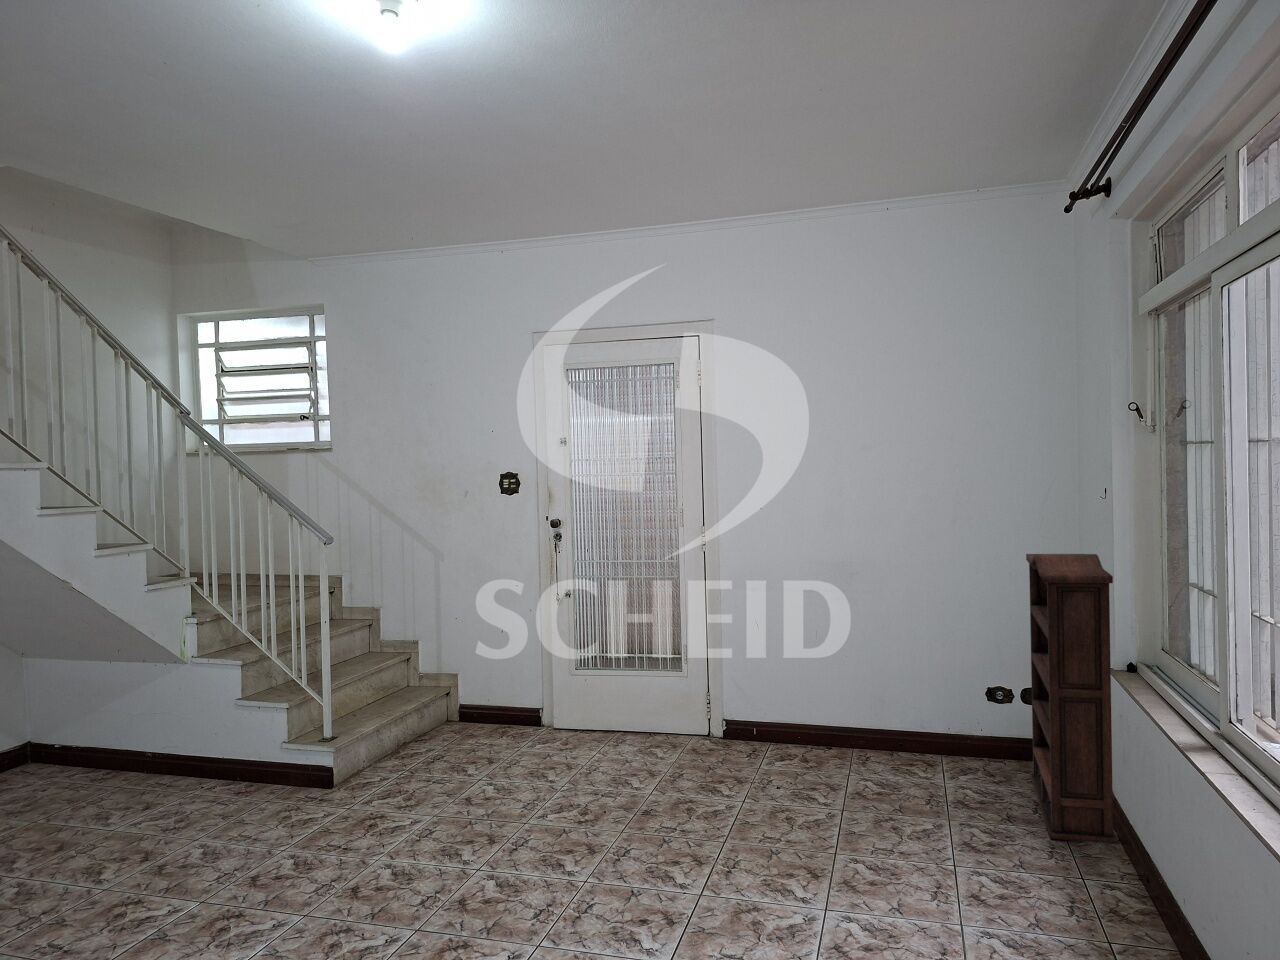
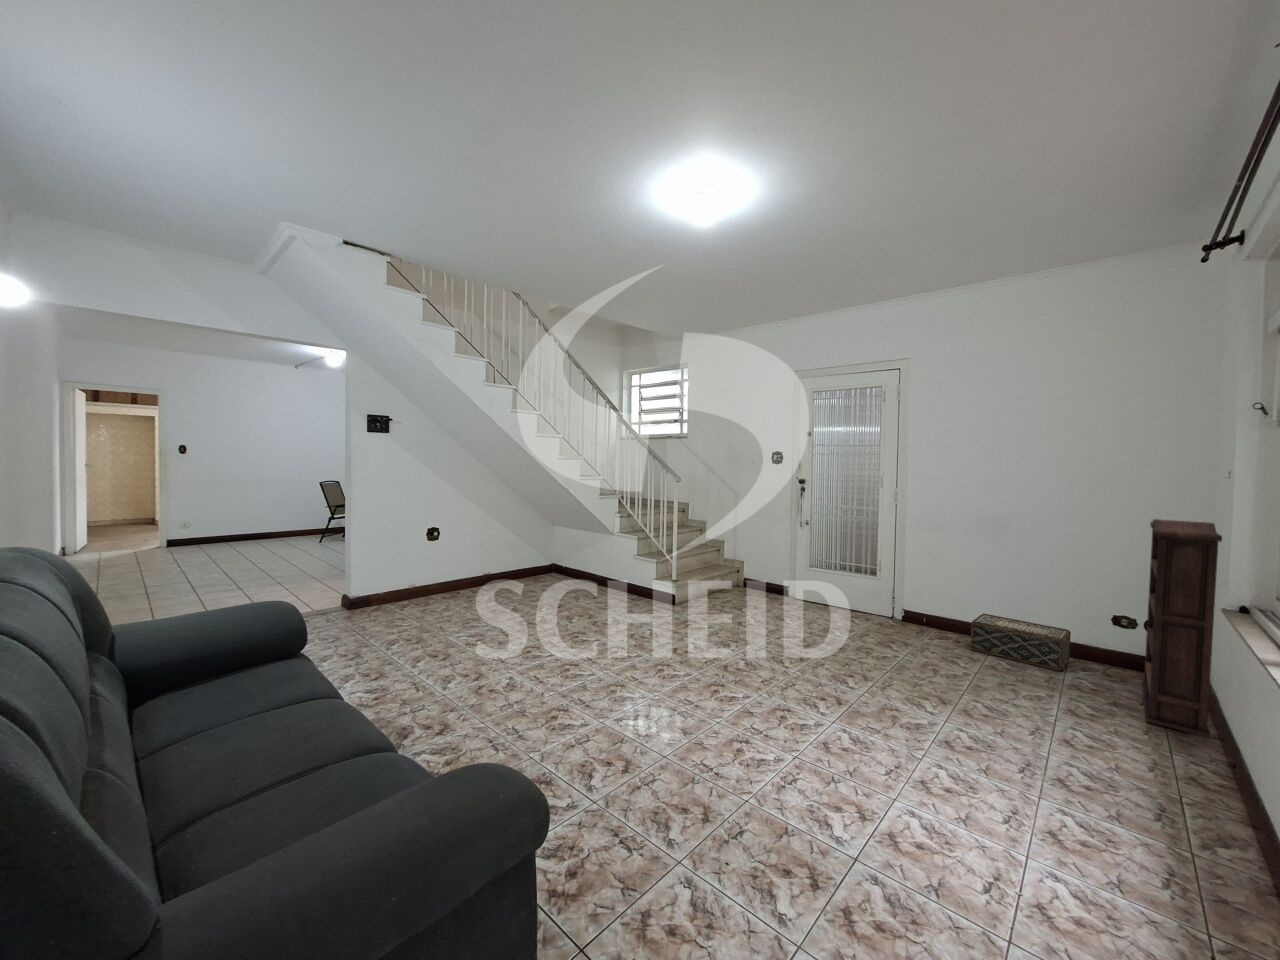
woven basket: none [825,709,946,780] -> present [971,613,1071,671]

